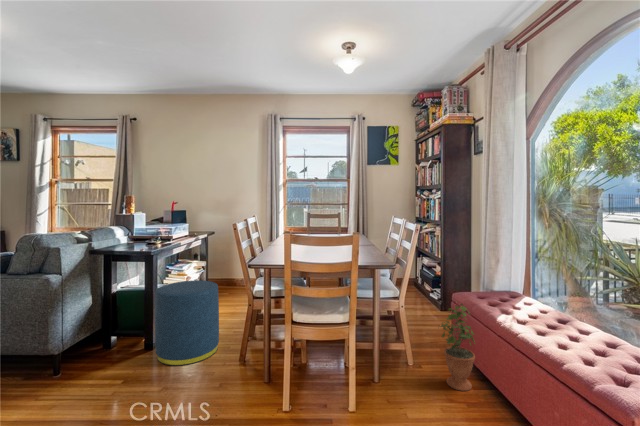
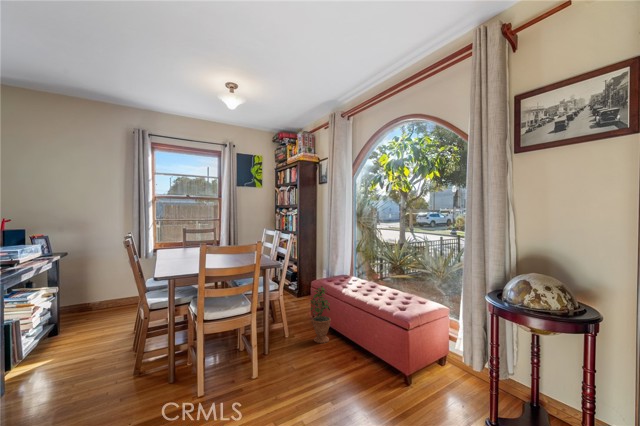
ottoman: present [155,280,219,366] -> none [39,297,115,386]

